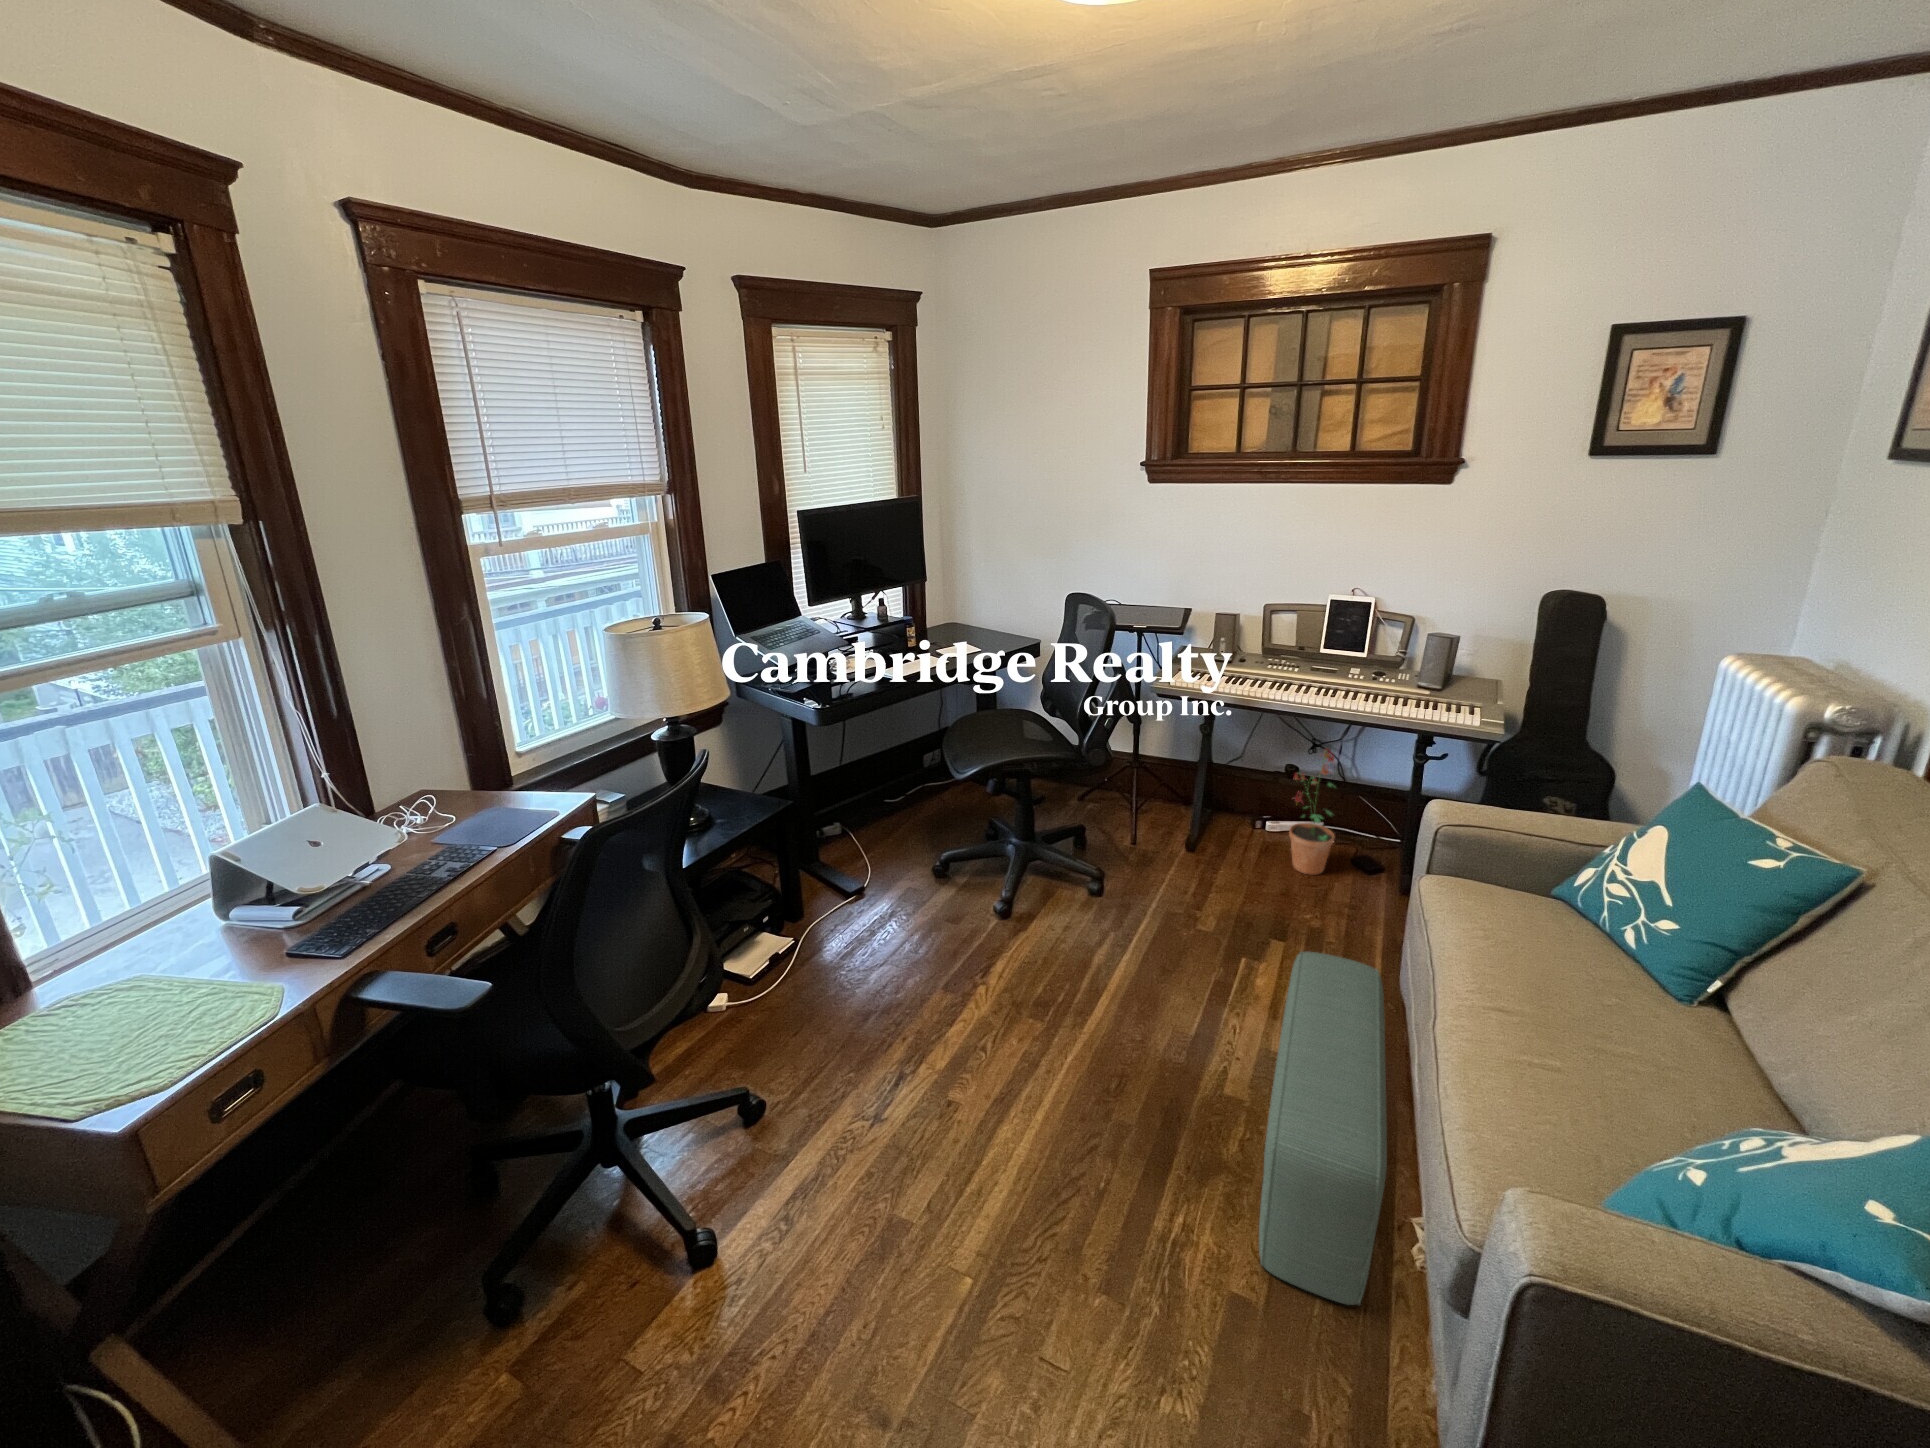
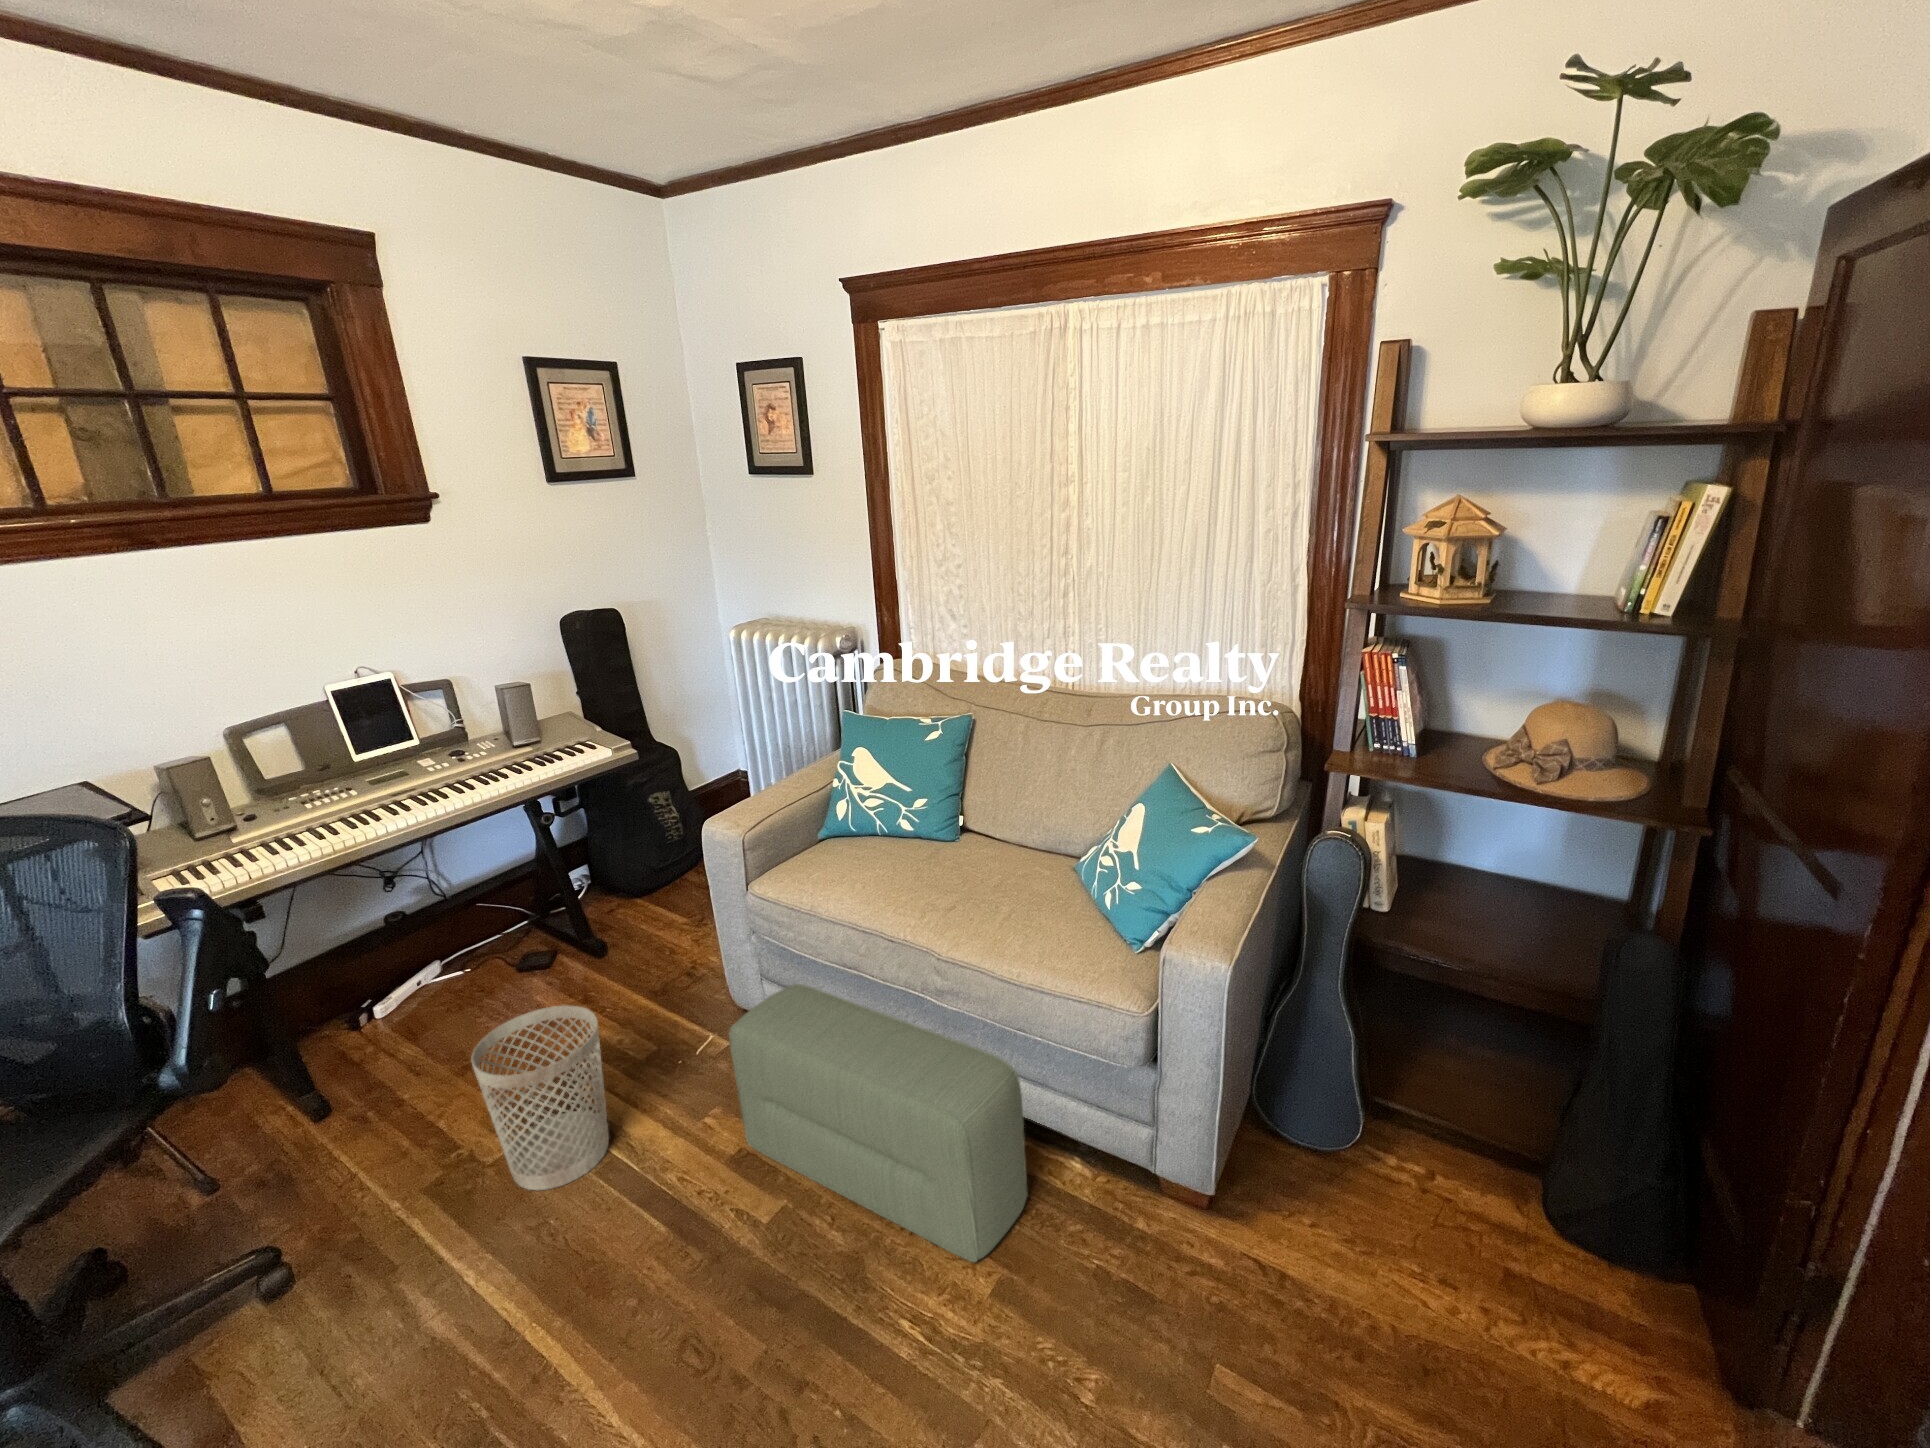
potted plant: present [1289,749,1335,875] -> none [413,867,514,1037]
wastebasket: none [1189,848,1274,973] -> present [471,1005,609,1191]

